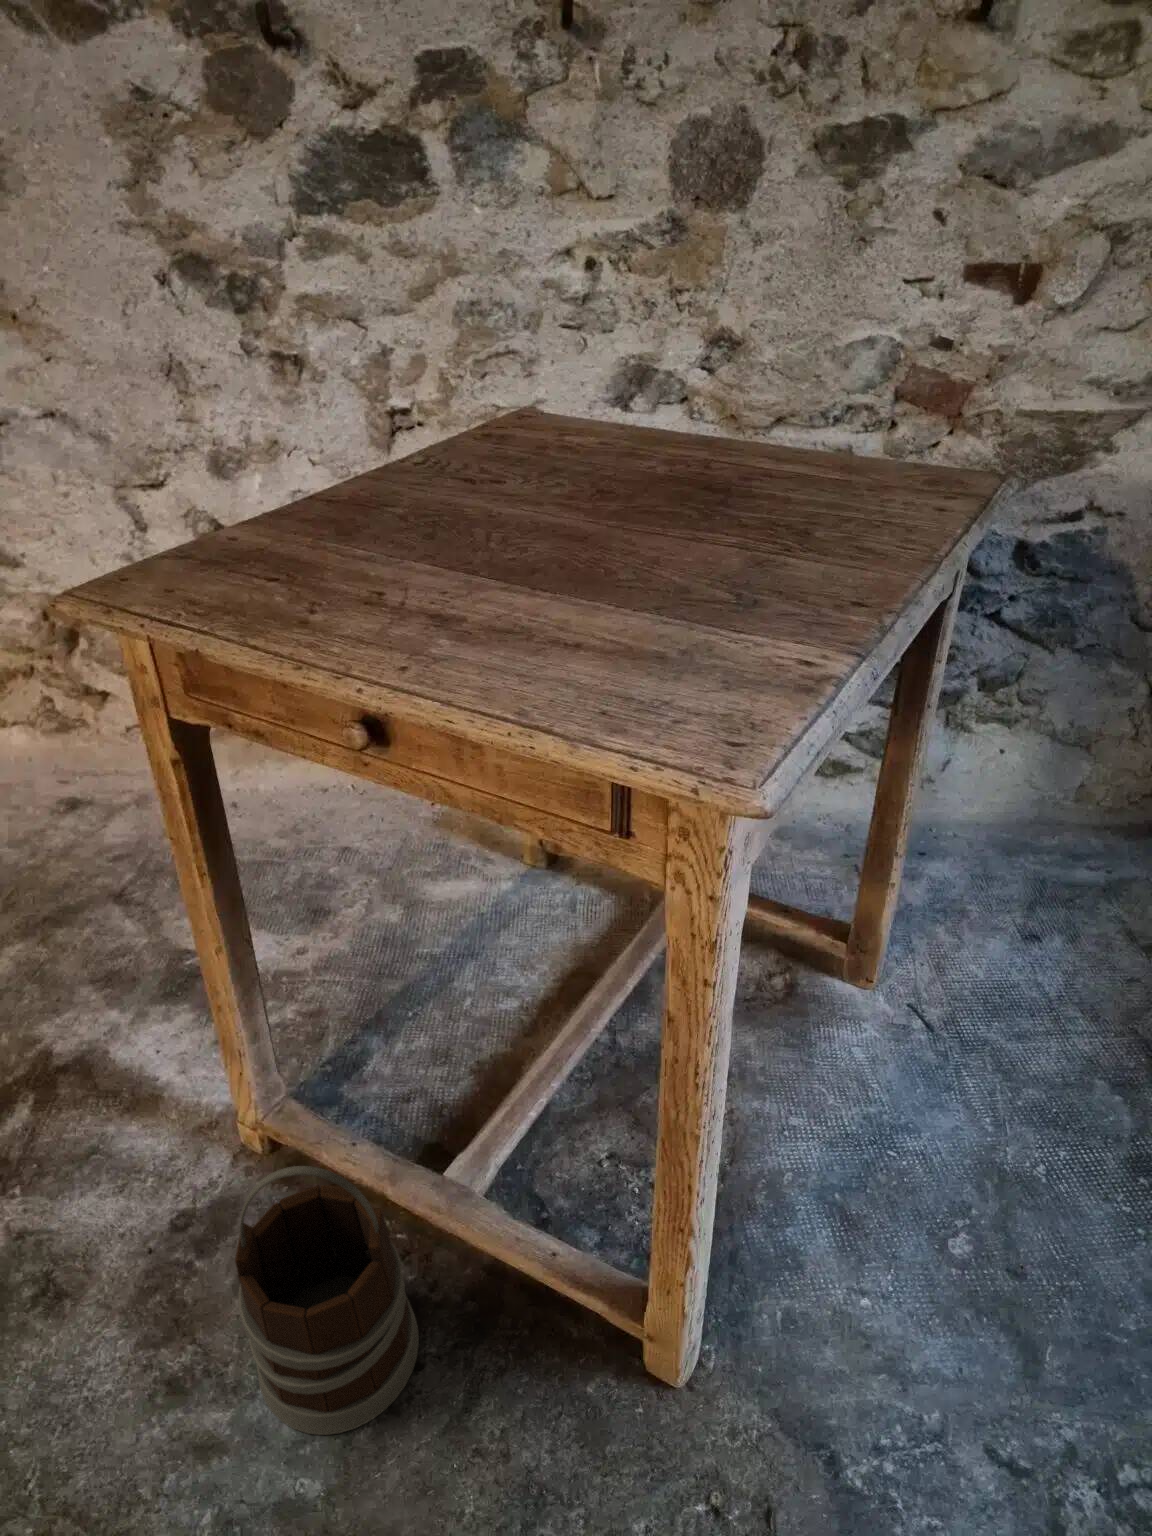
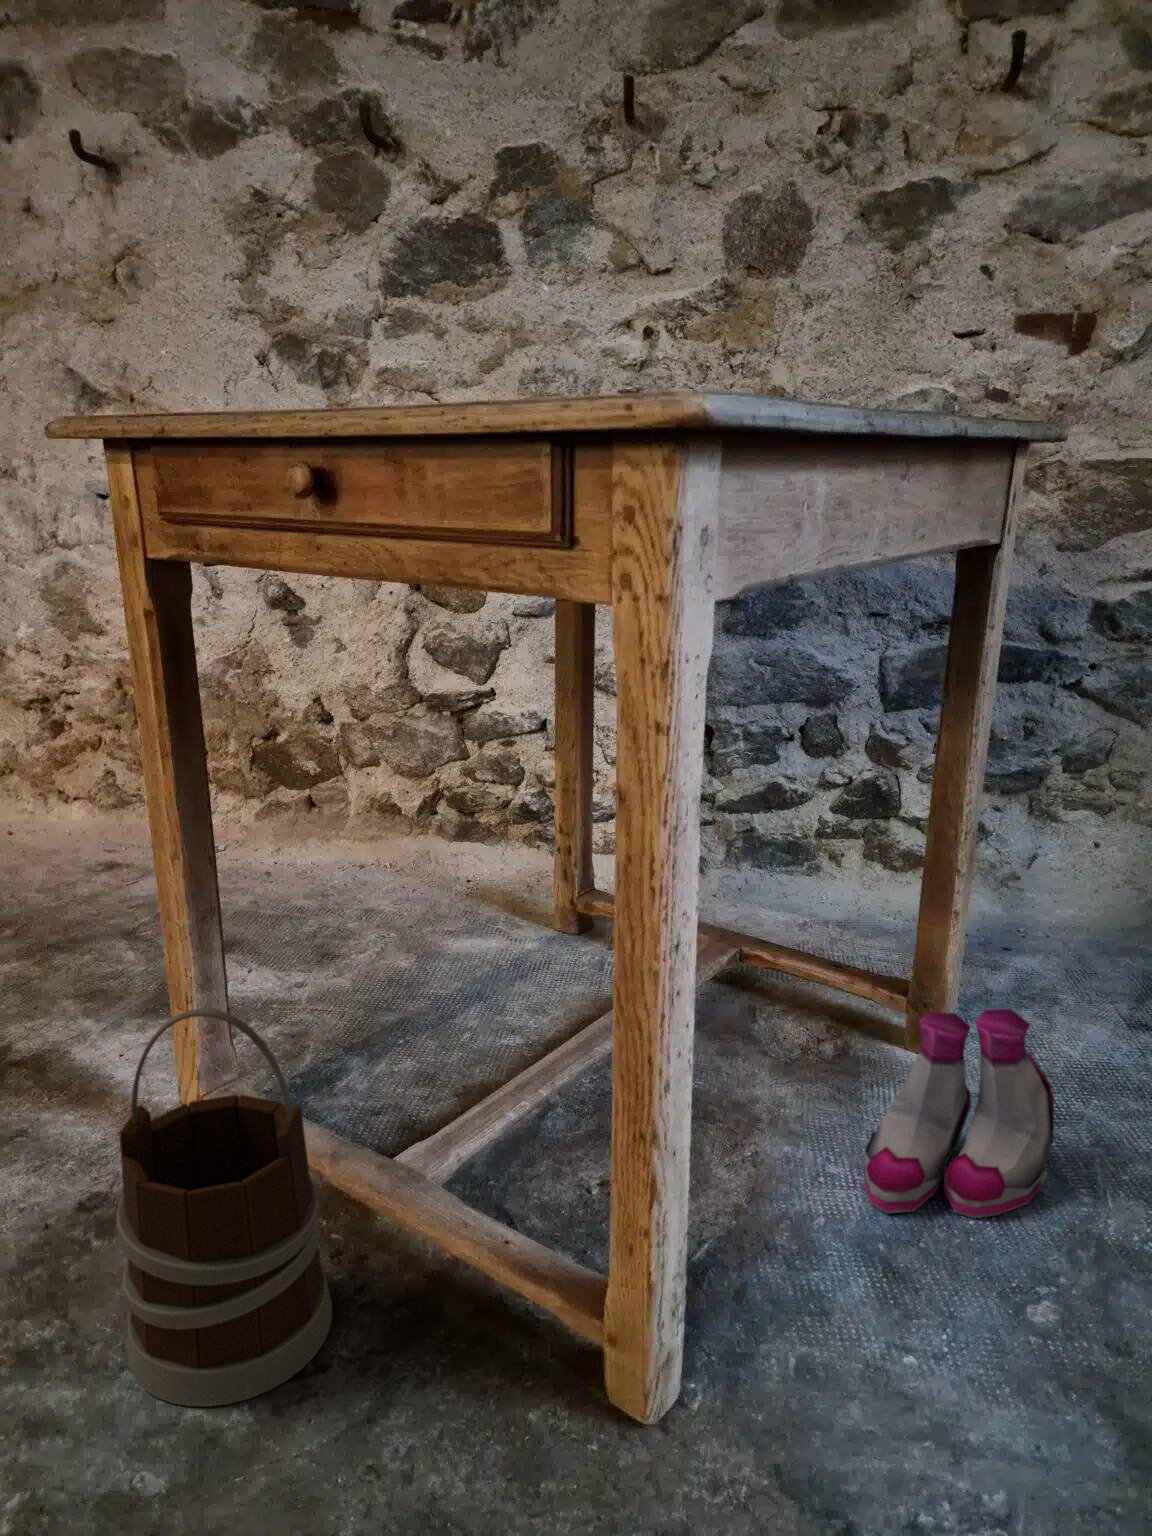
boots: none [823,1003,975,1167] -> present [864,1009,1054,1218]

